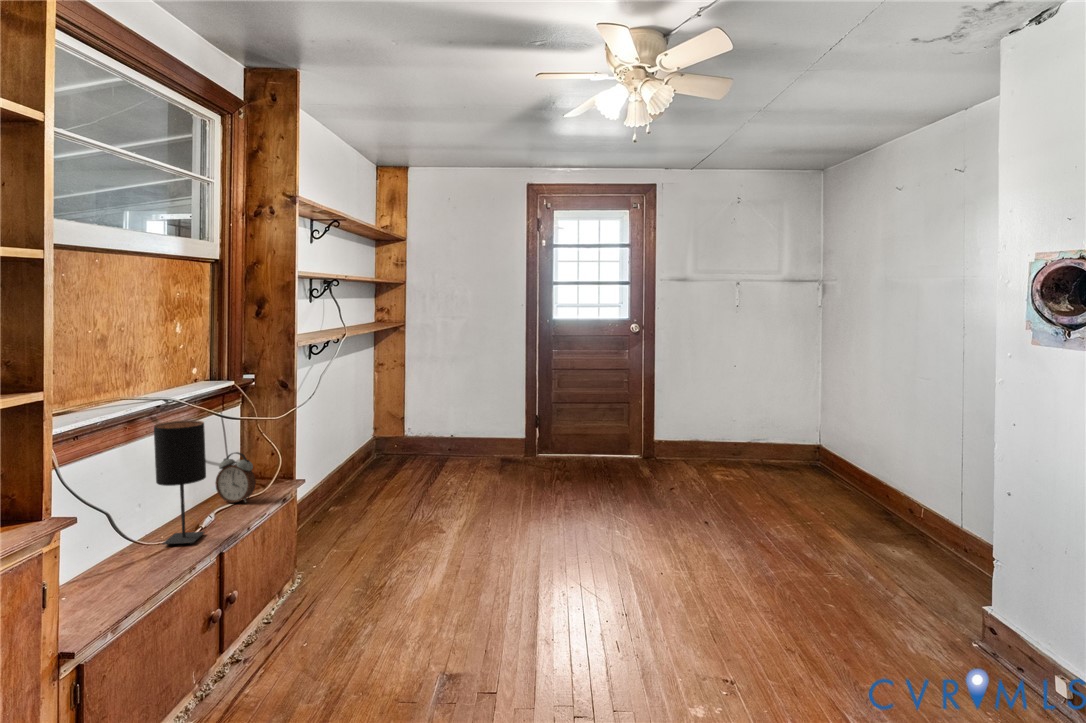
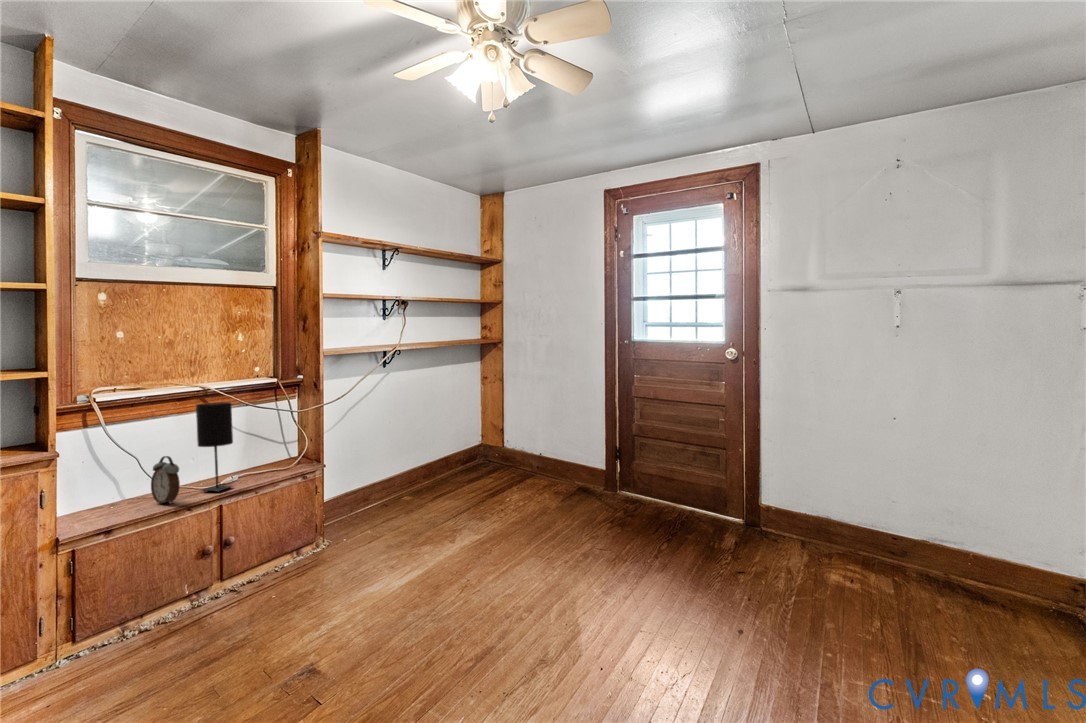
alarm clock: present [215,452,256,503] -> present [151,456,180,504]

